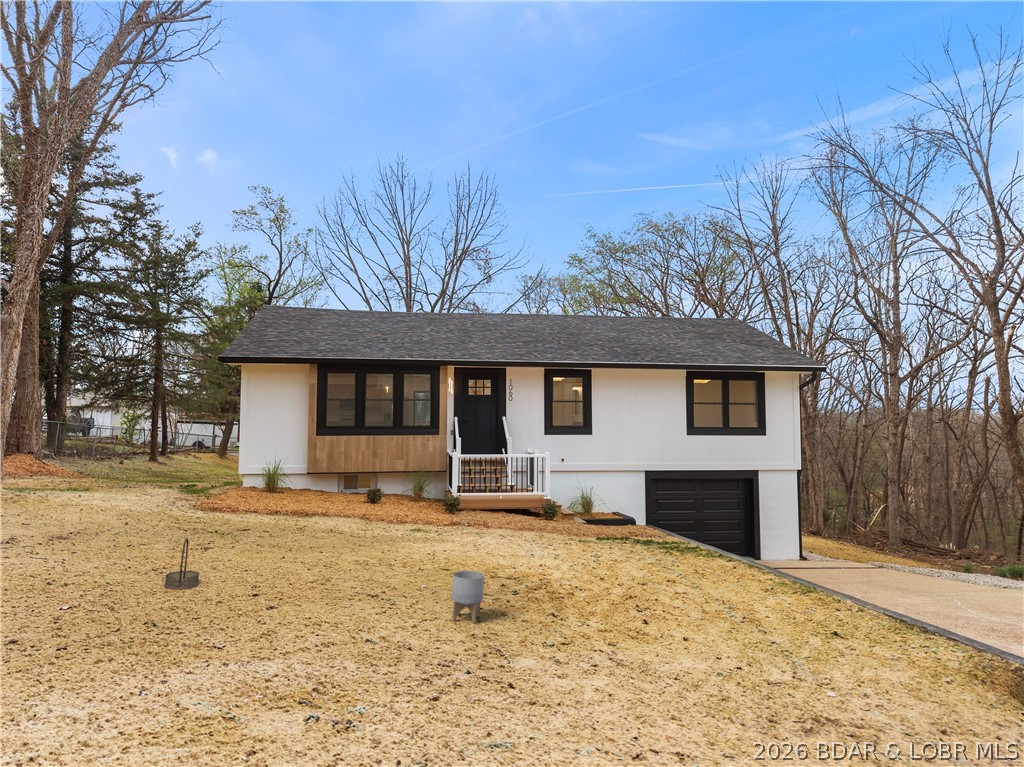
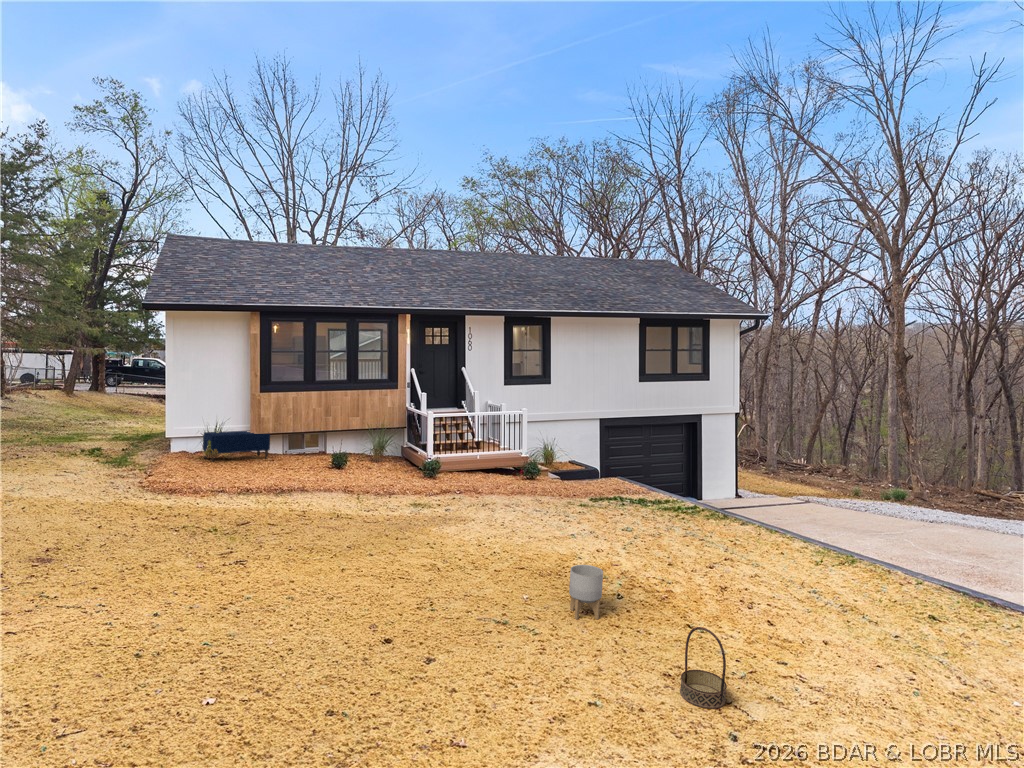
bench: none [268,469,324,495] -> present [203,431,270,462]
basket: present [165,538,199,589] -> present [680,627,727,709]

